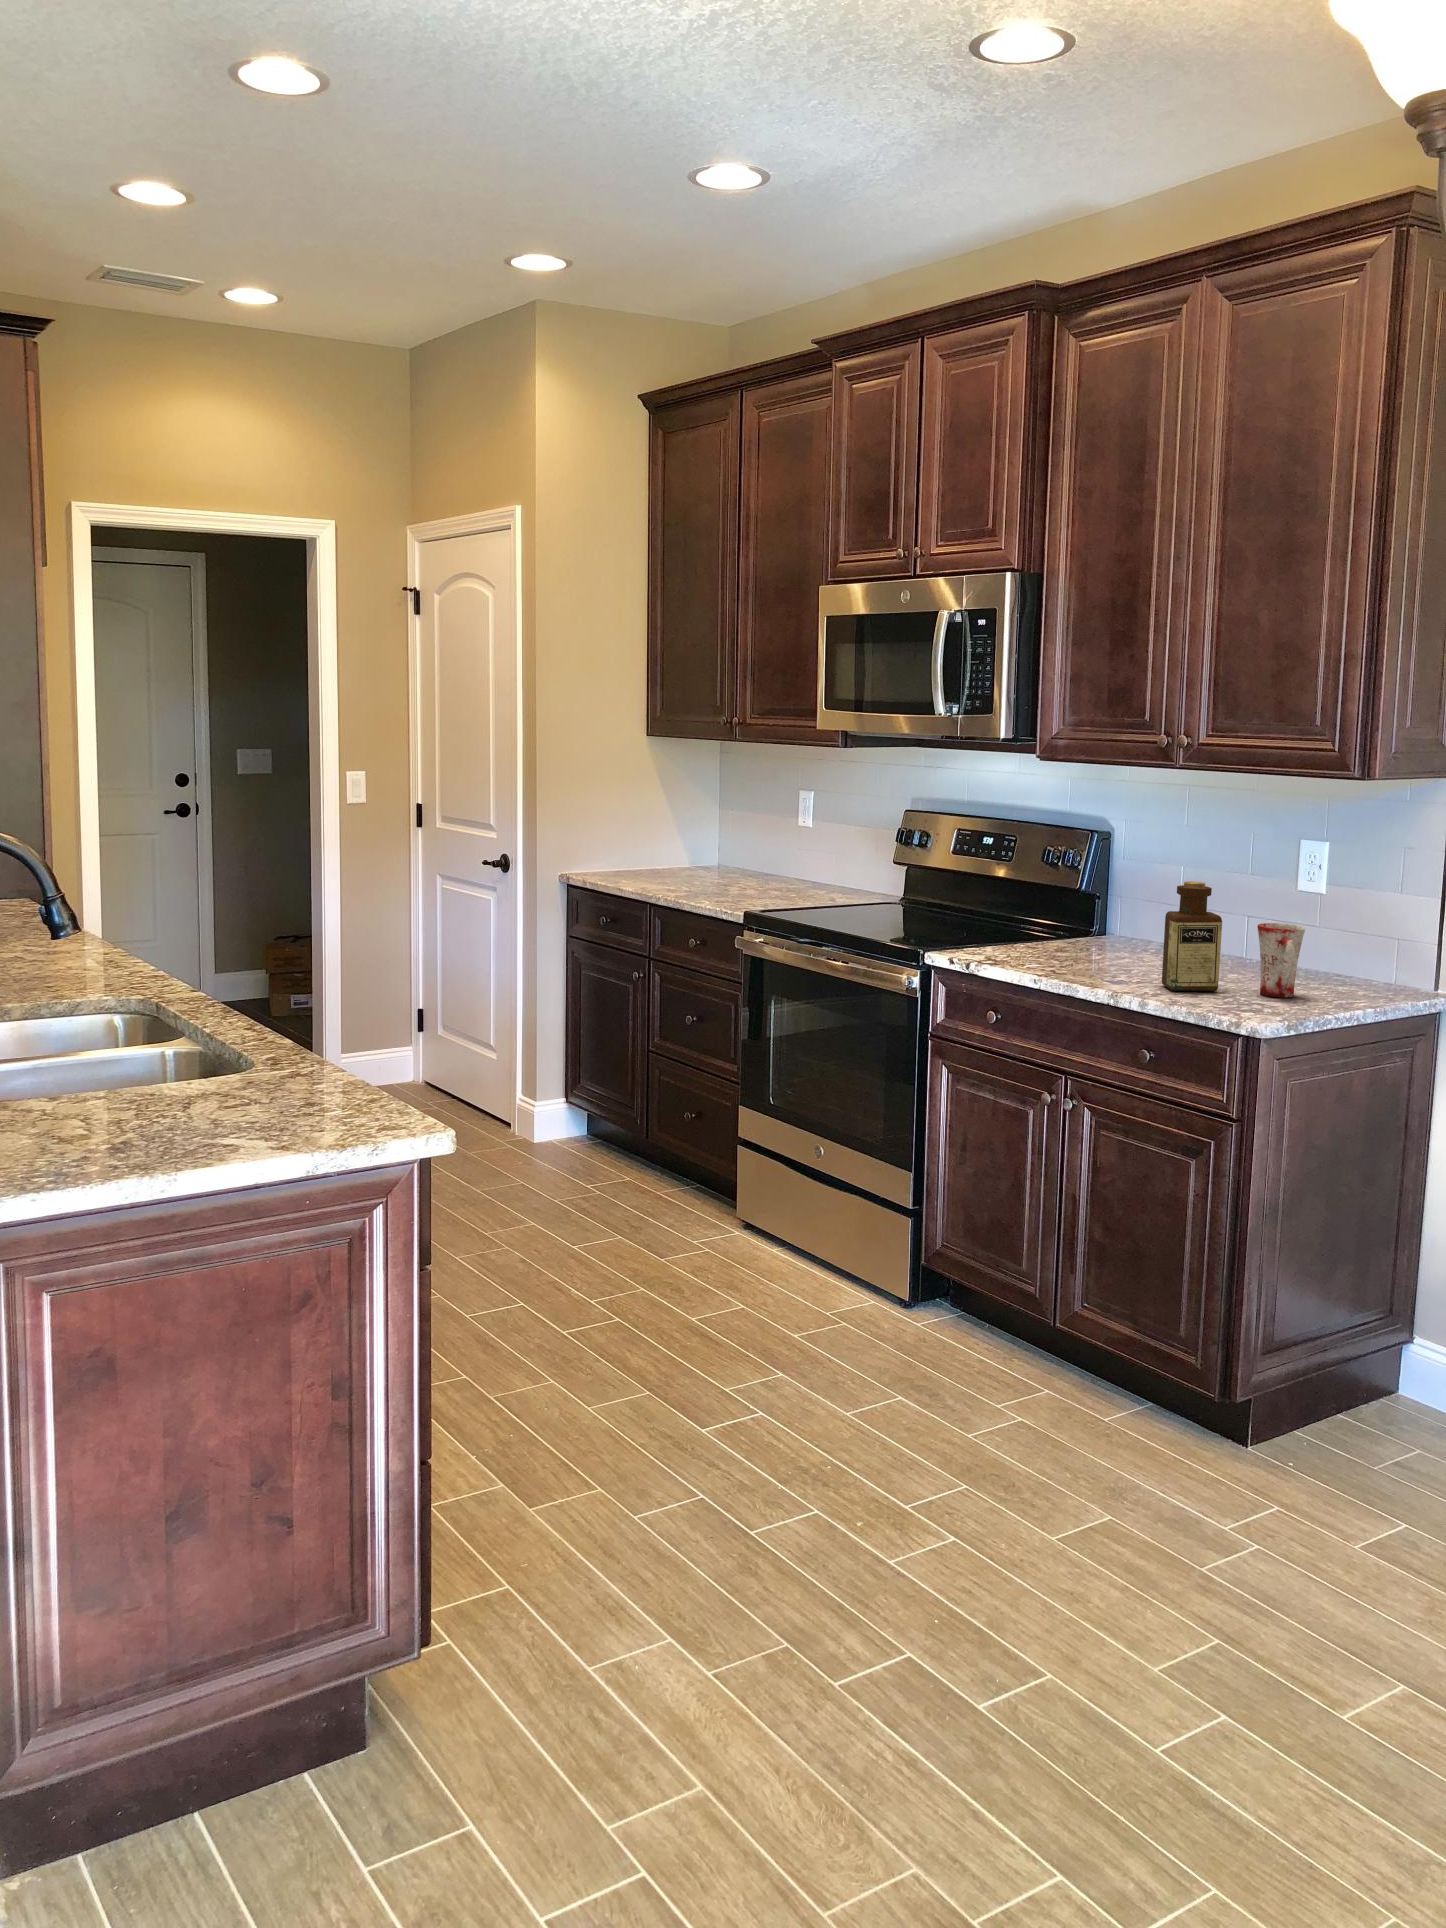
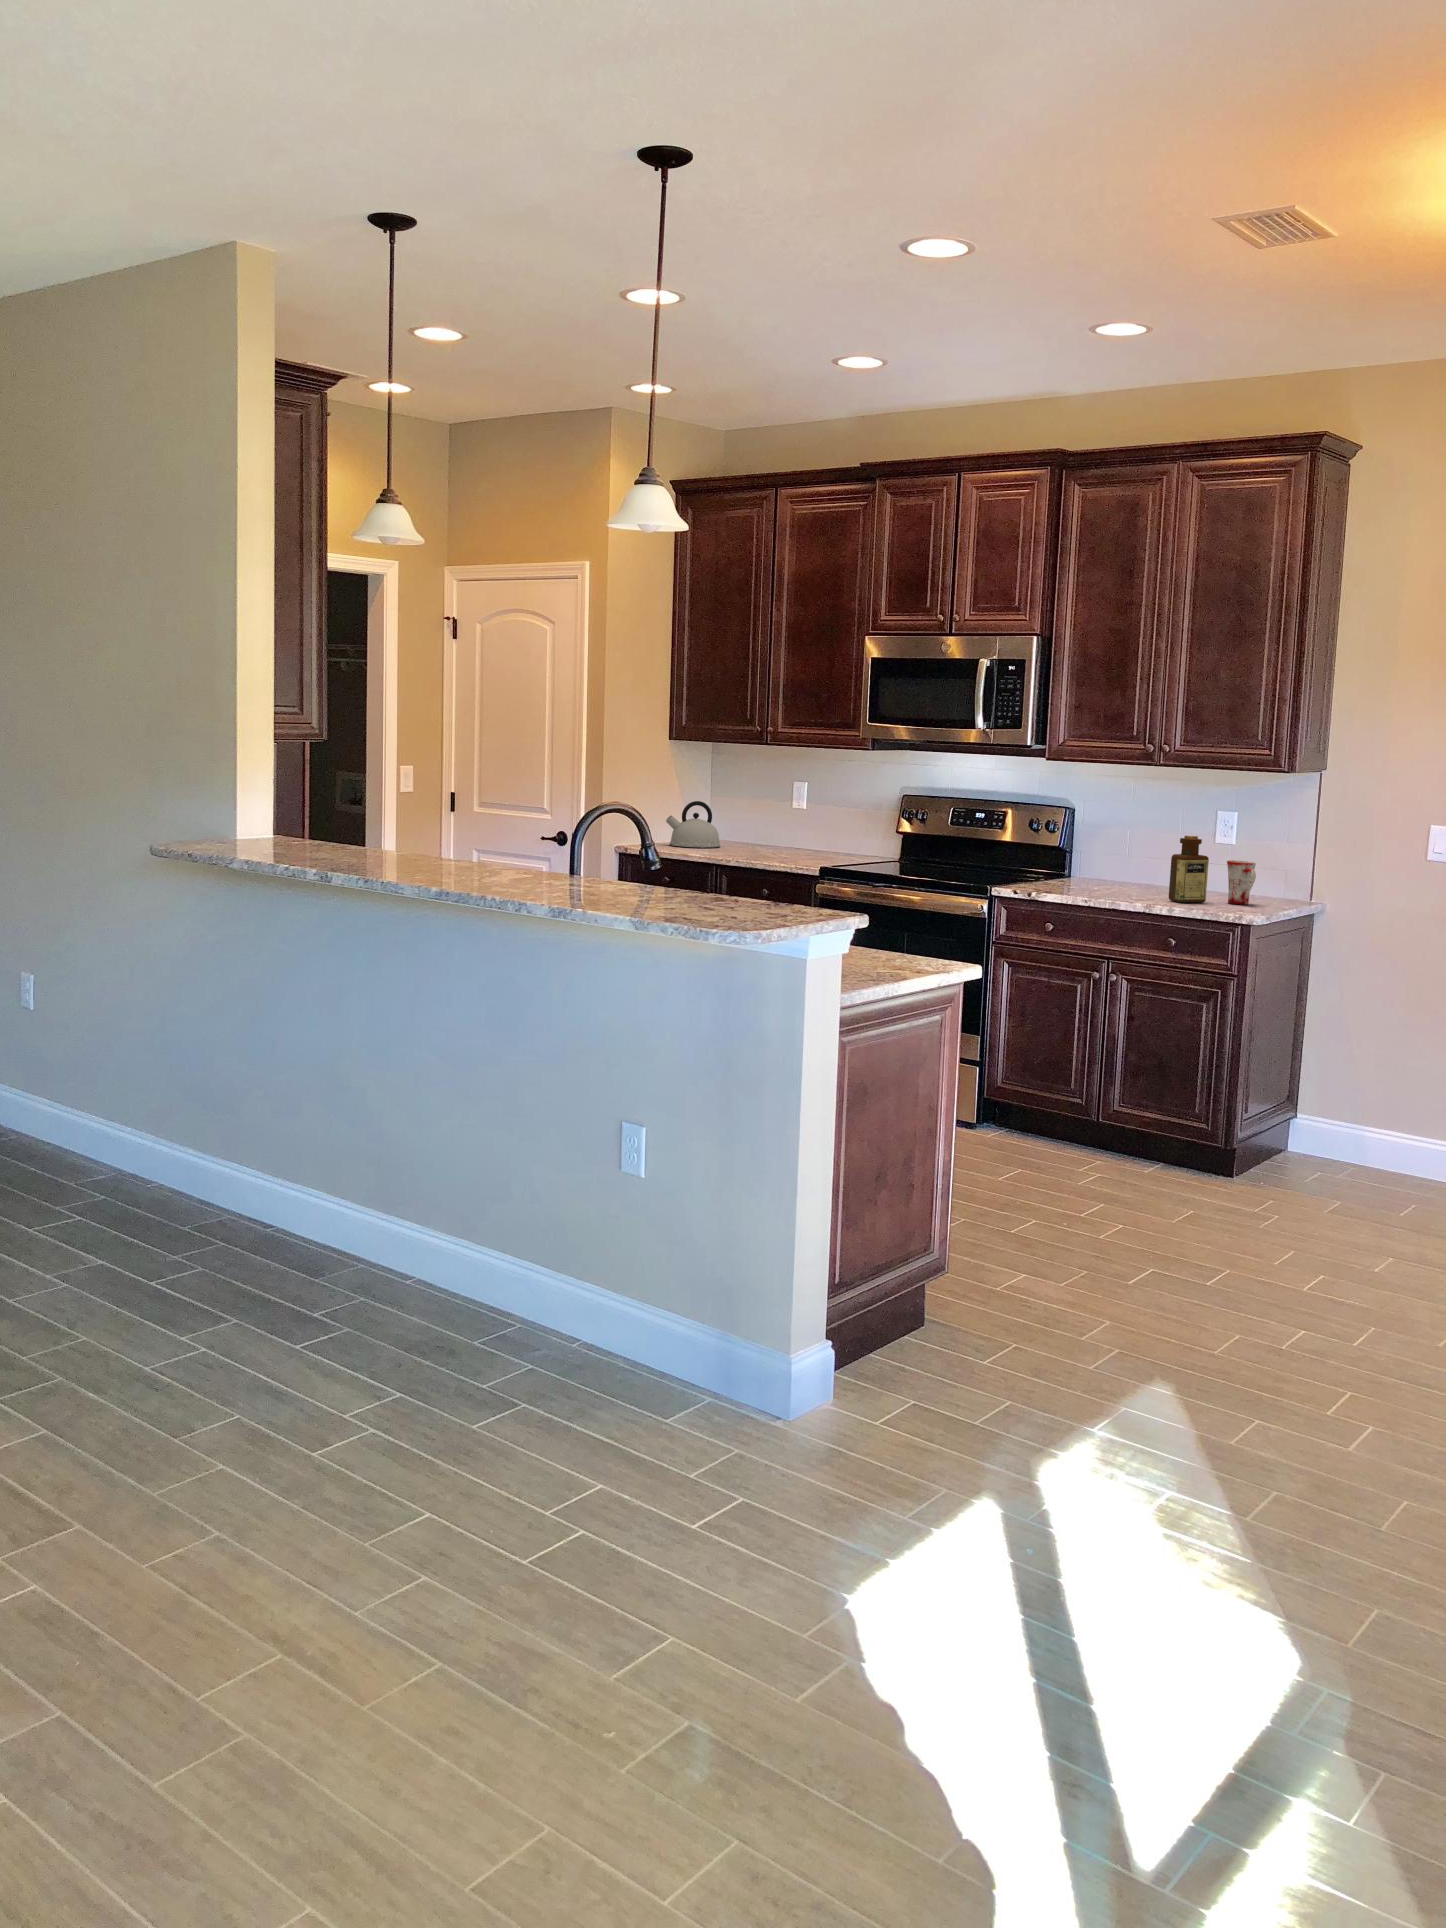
kettle: none [643,815,716,876] -> present [666,801,720,848]

